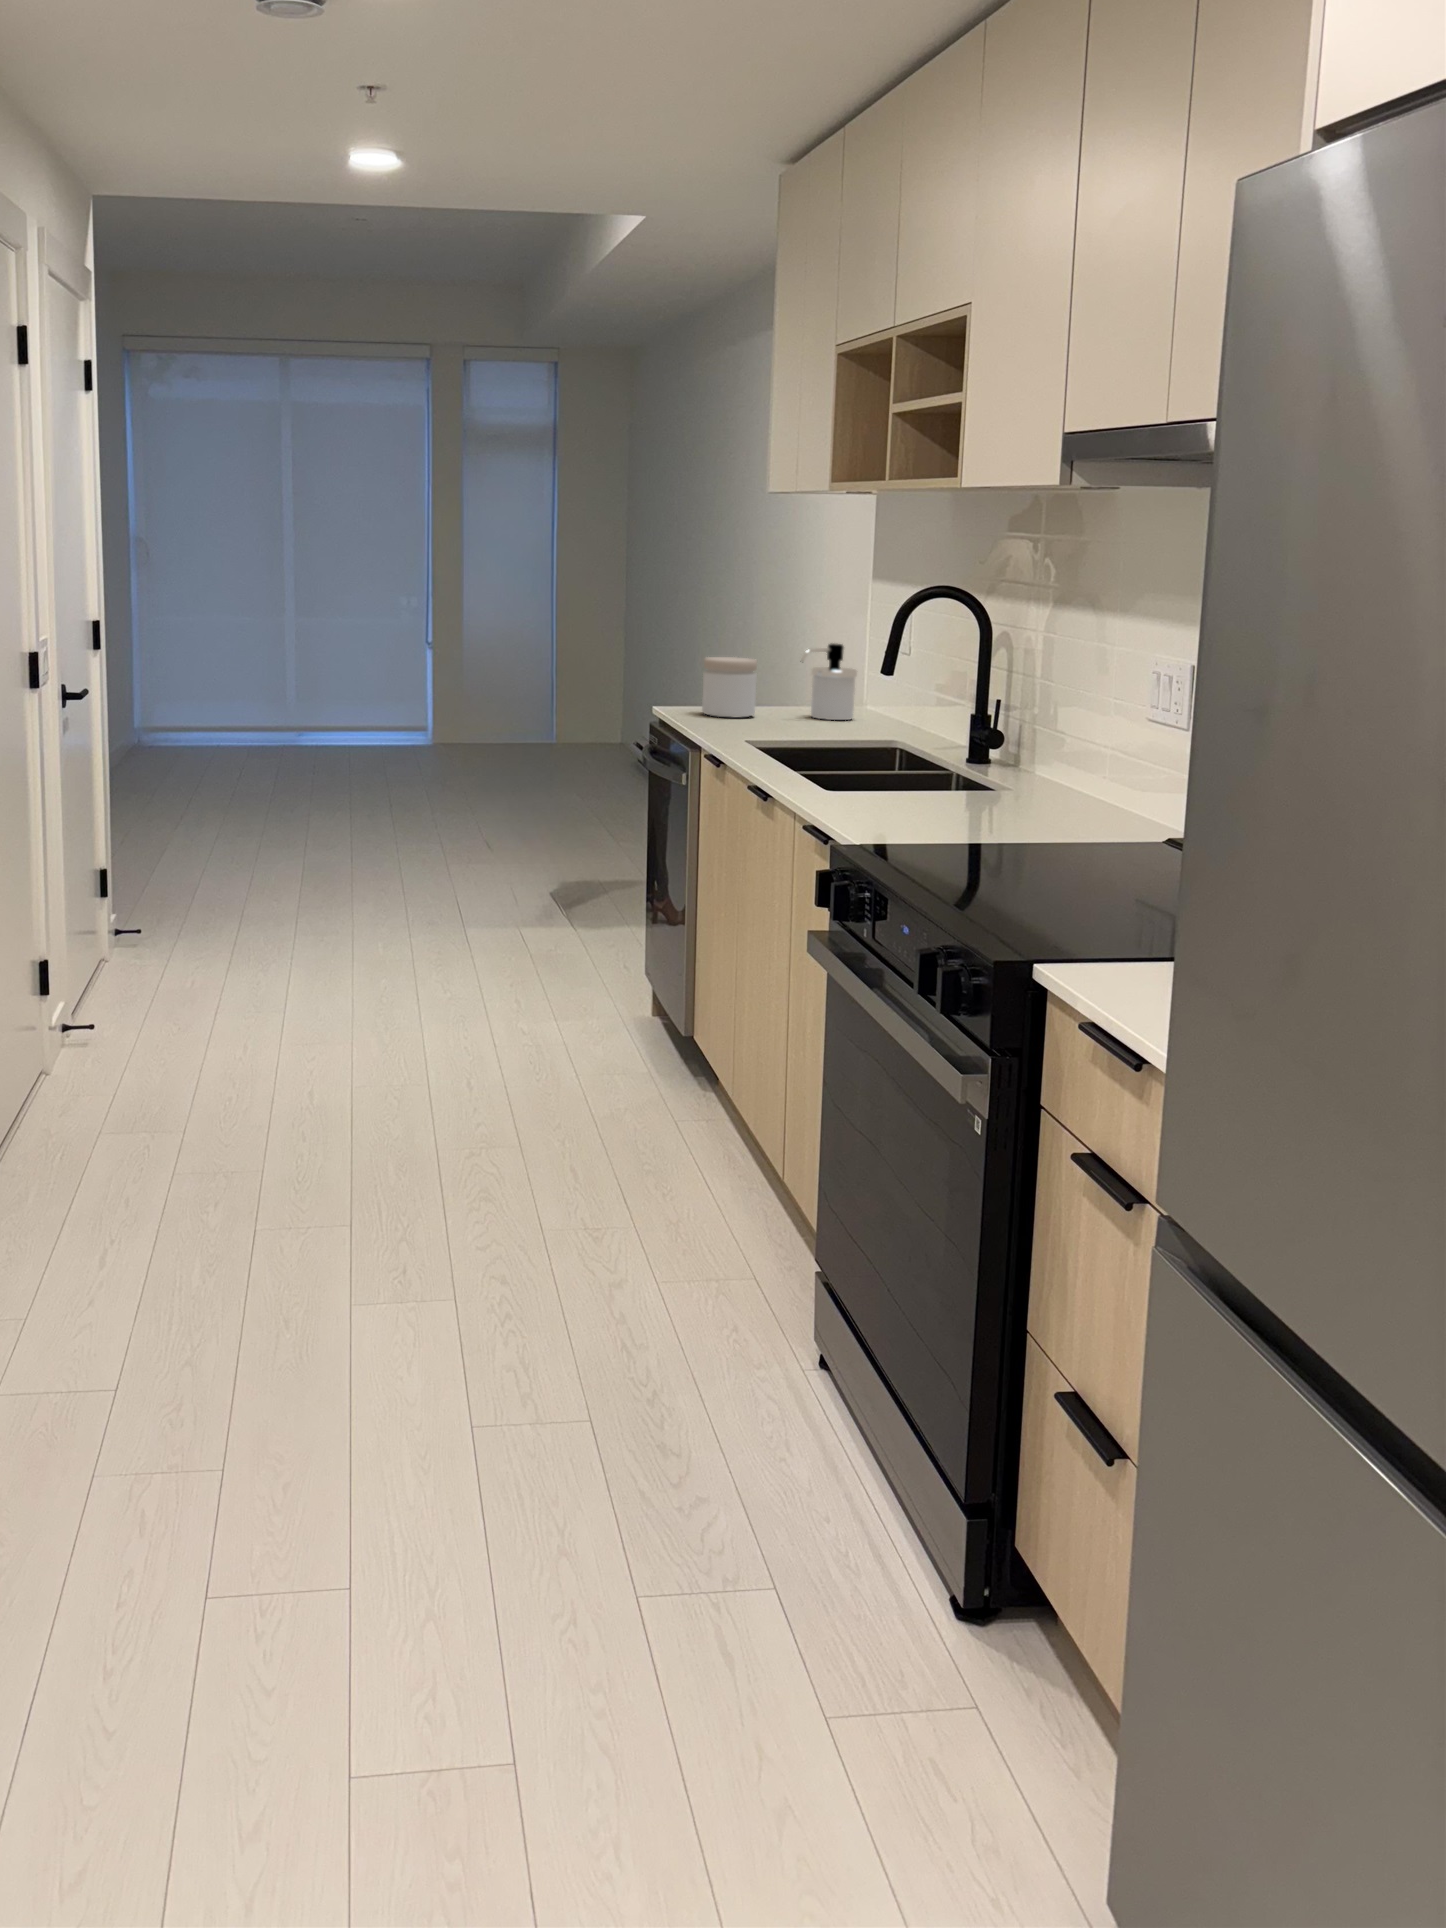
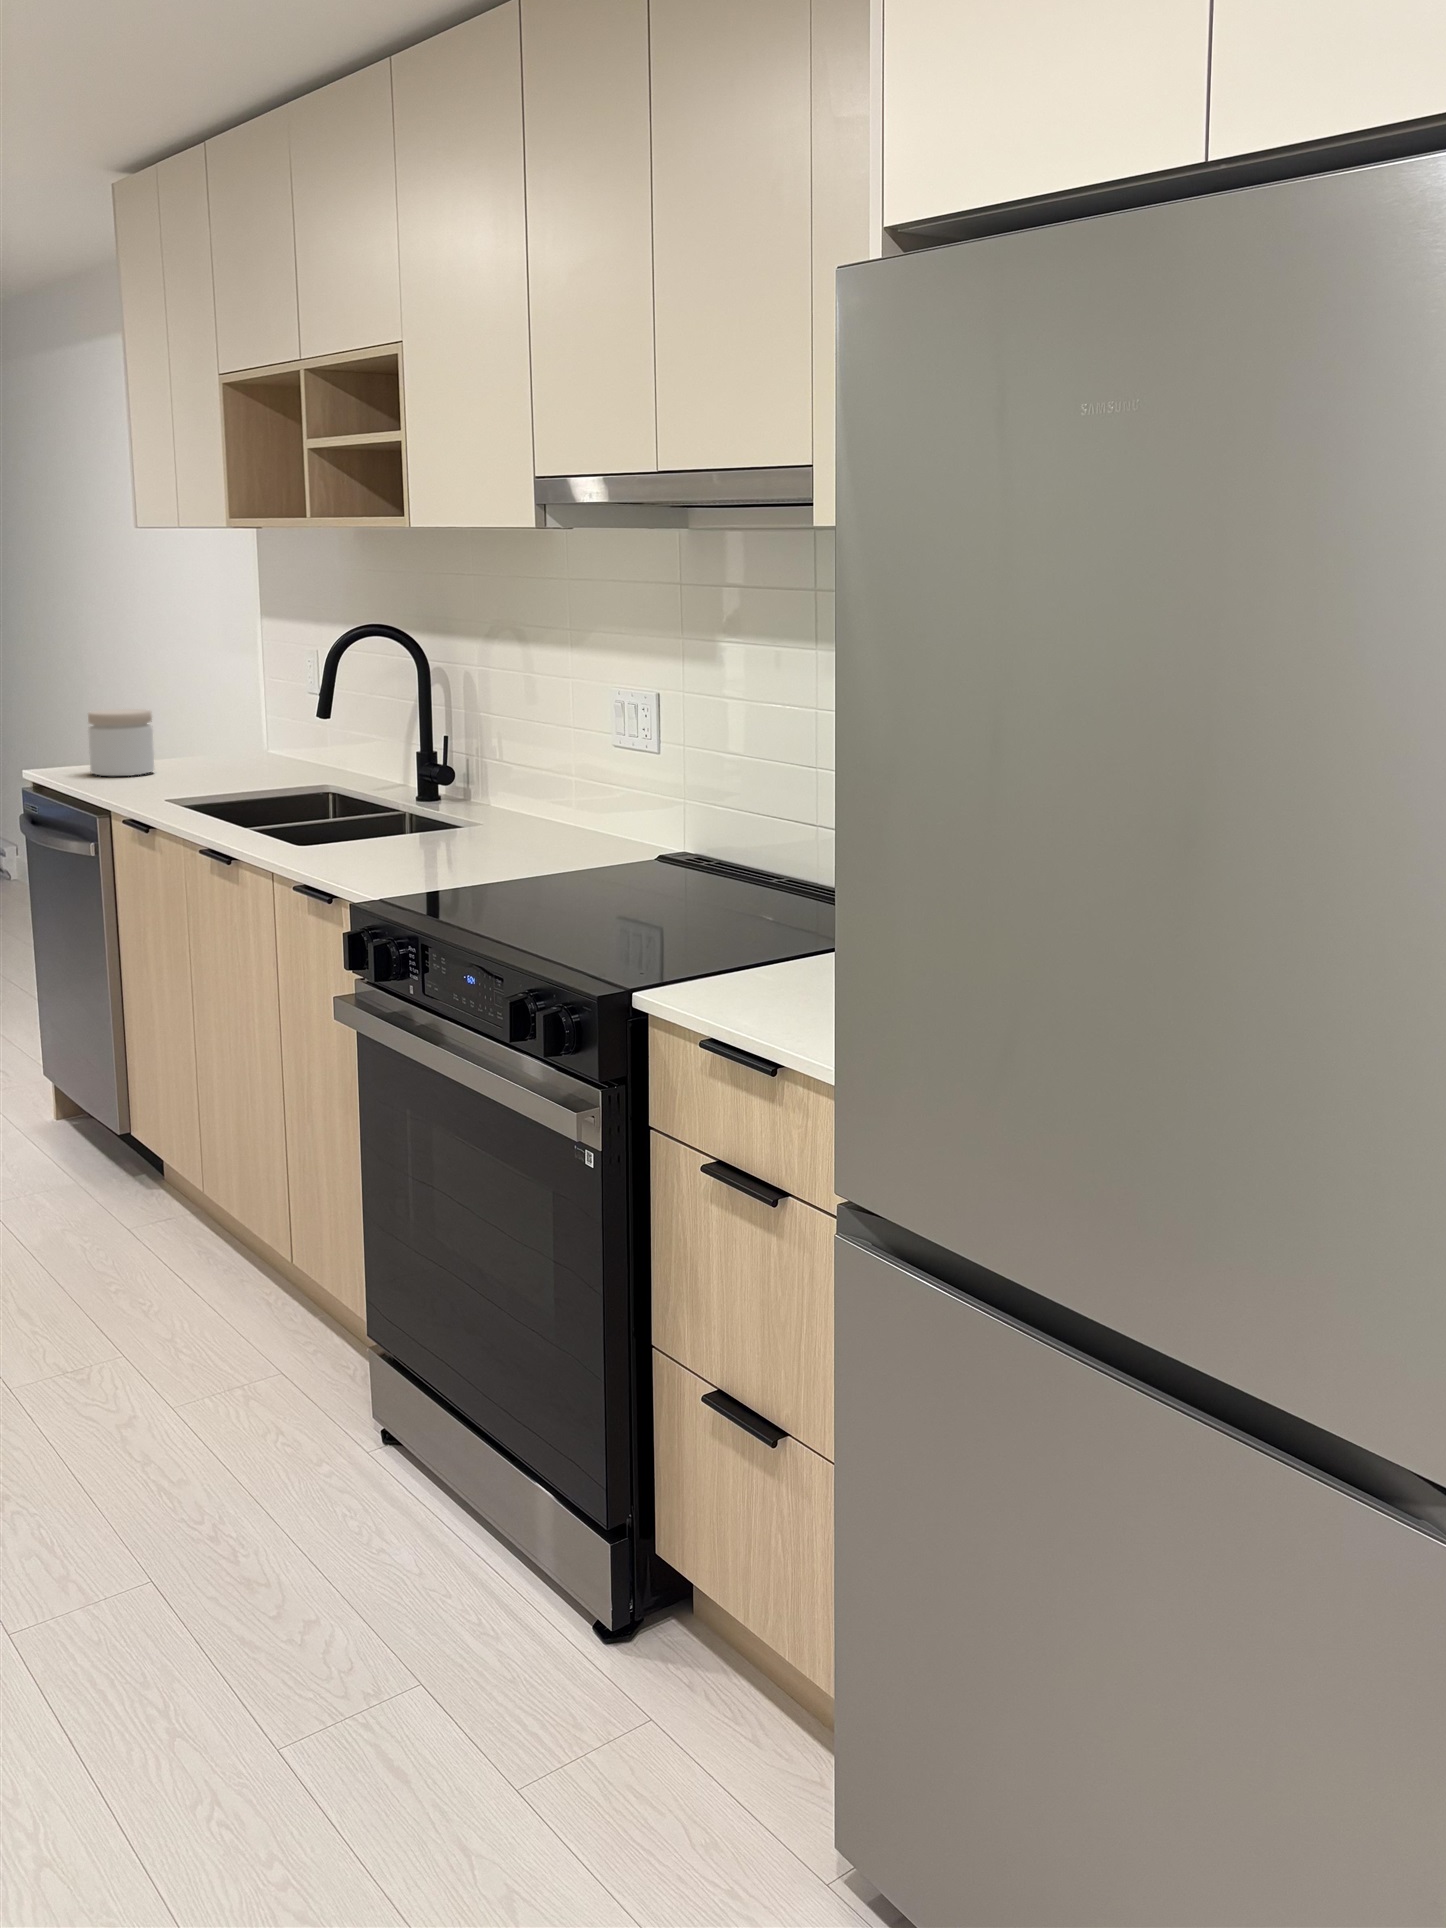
soap dispenser: present [801,643,857,720] -> none [201,686,264,768]

